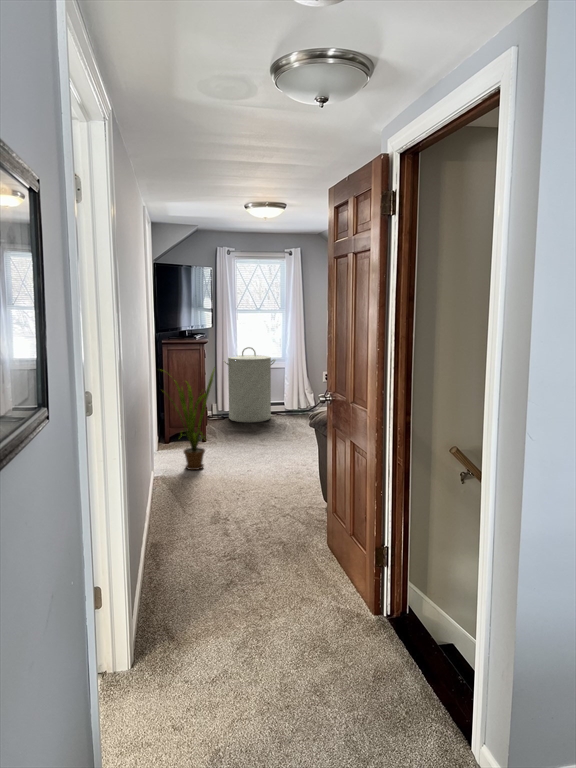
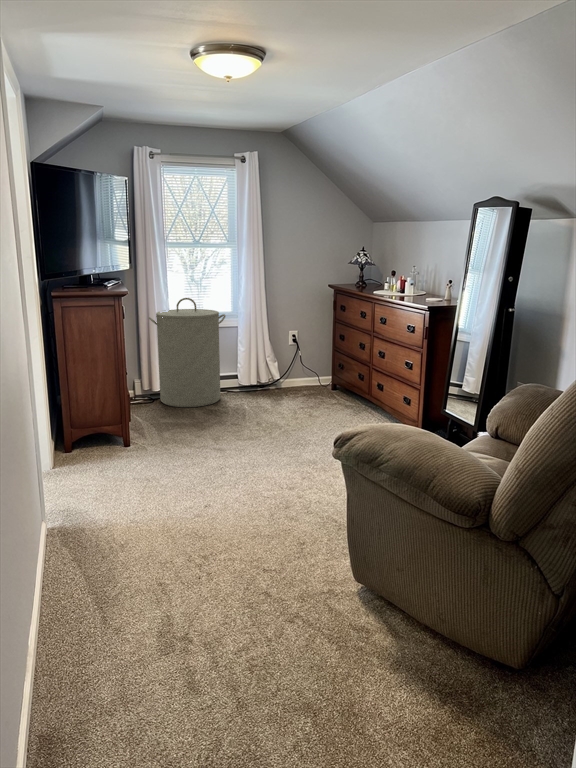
house plant: present [168,369,215,470] -> none [39,335,143,509]

